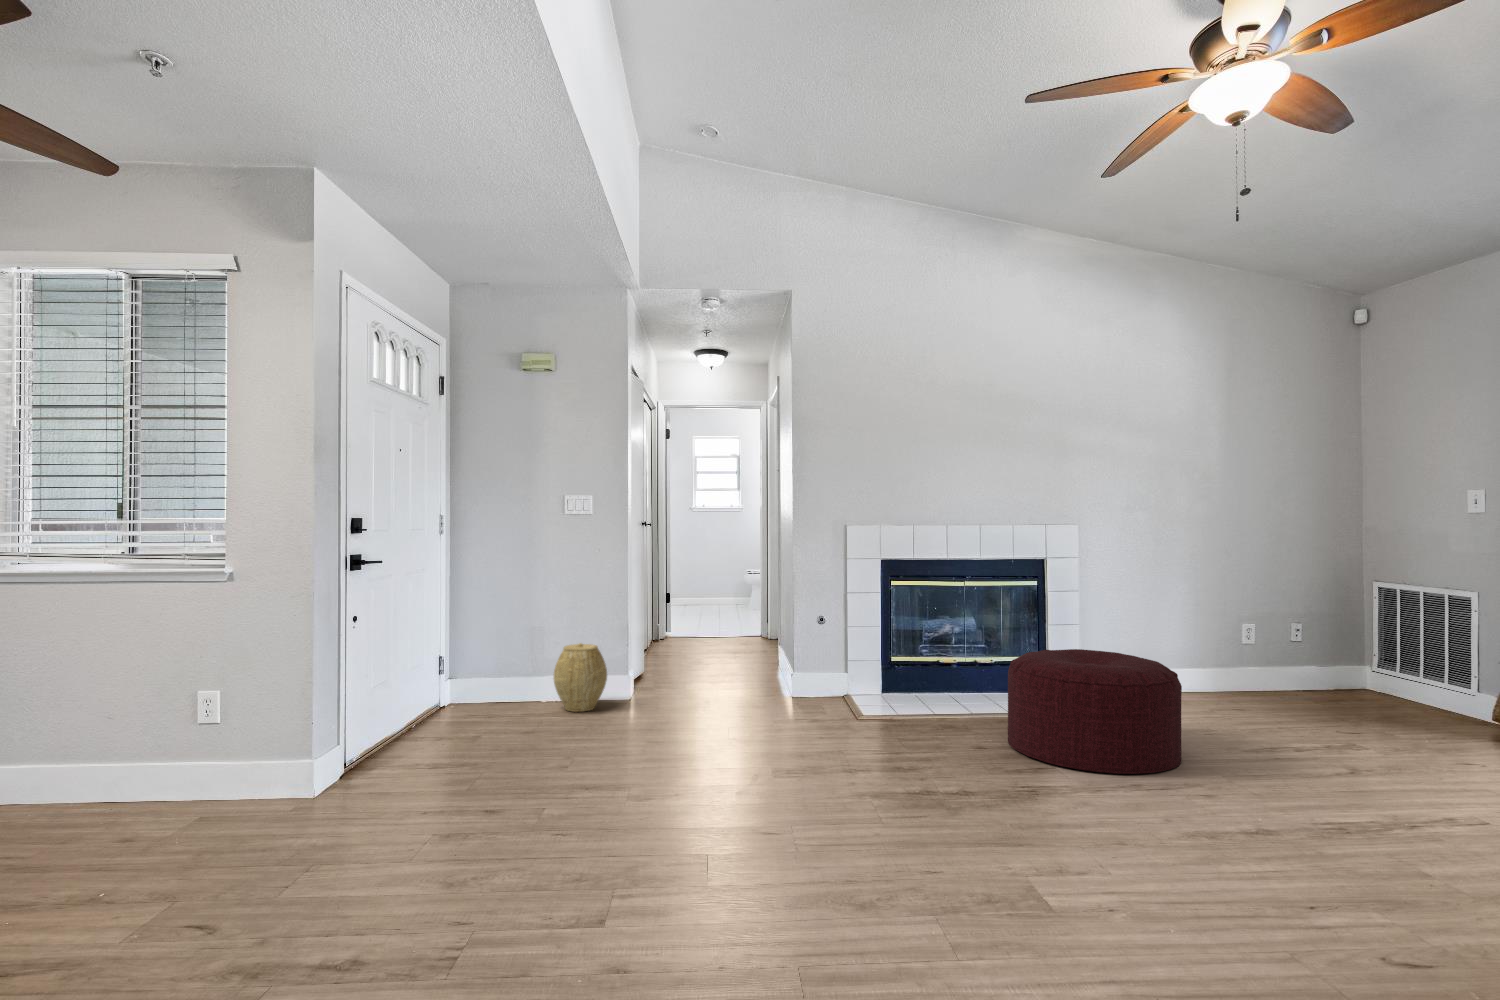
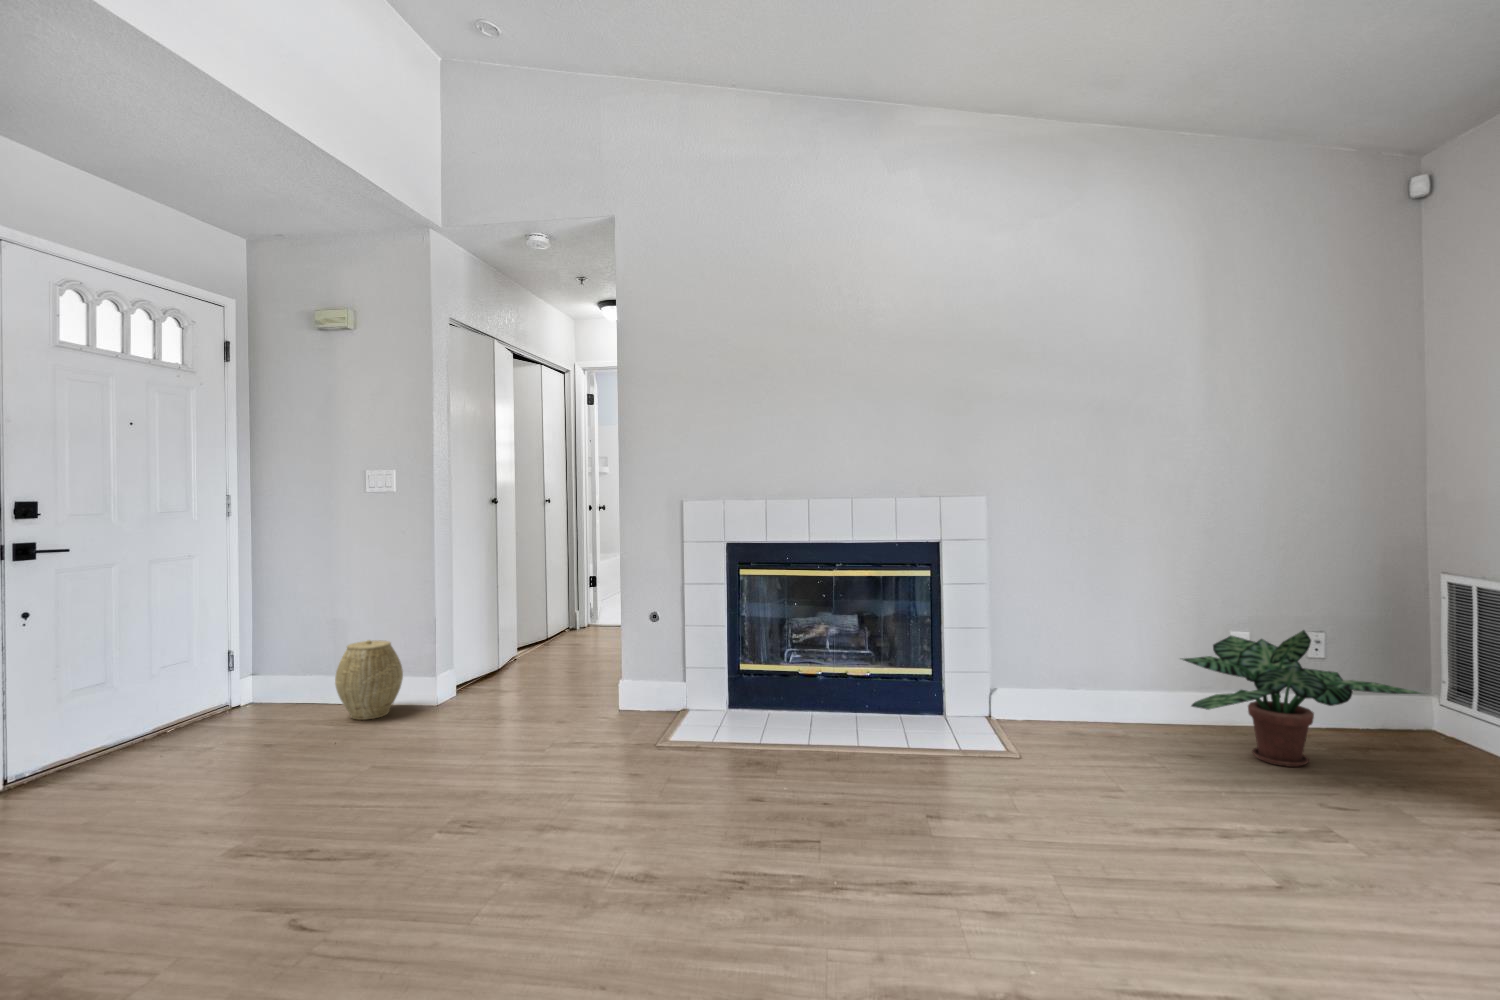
potted plant: none [1224,617,1389,713] -> present [1182,630,1421,767]
ottoman: present [1008,649,1182,774] -> none [788,671,1019,871]

